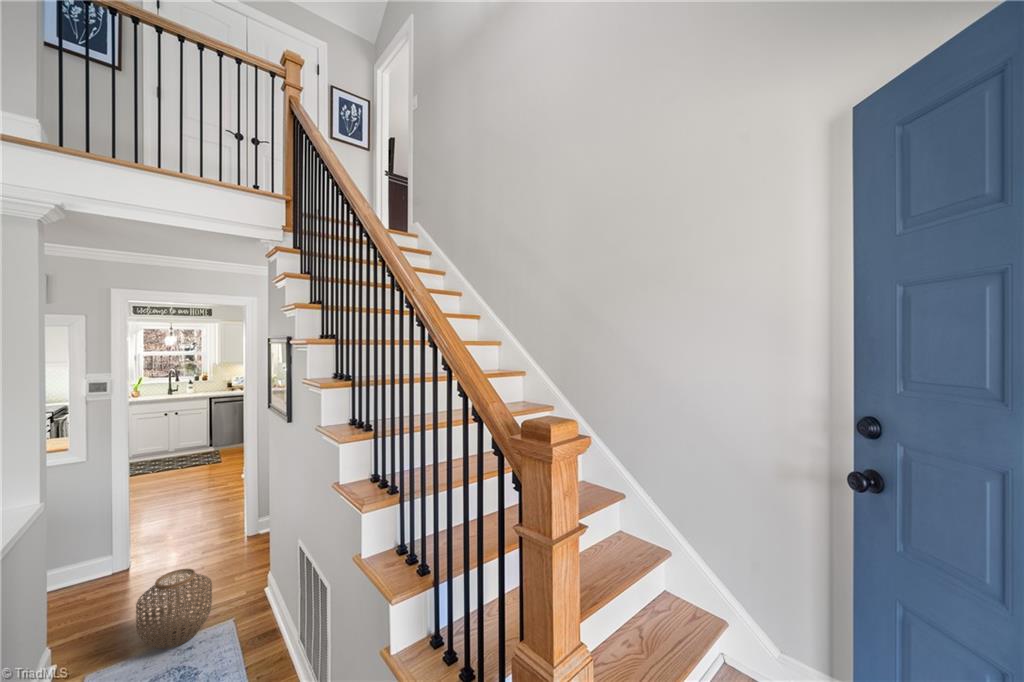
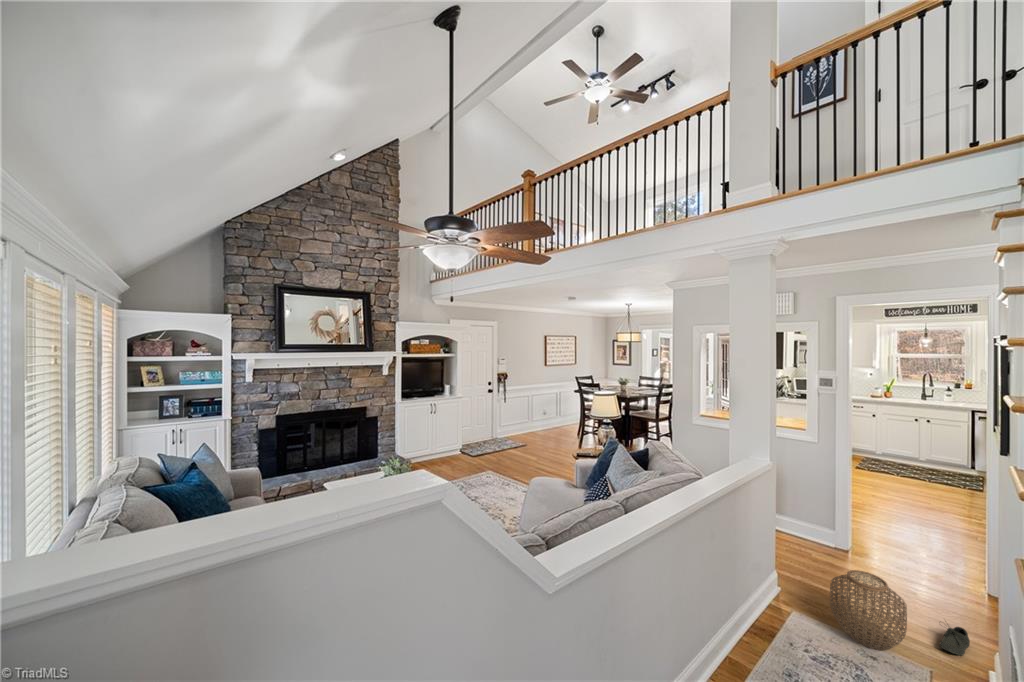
shoe: none [229,572,251,599] -> present [940,627,970,655]

